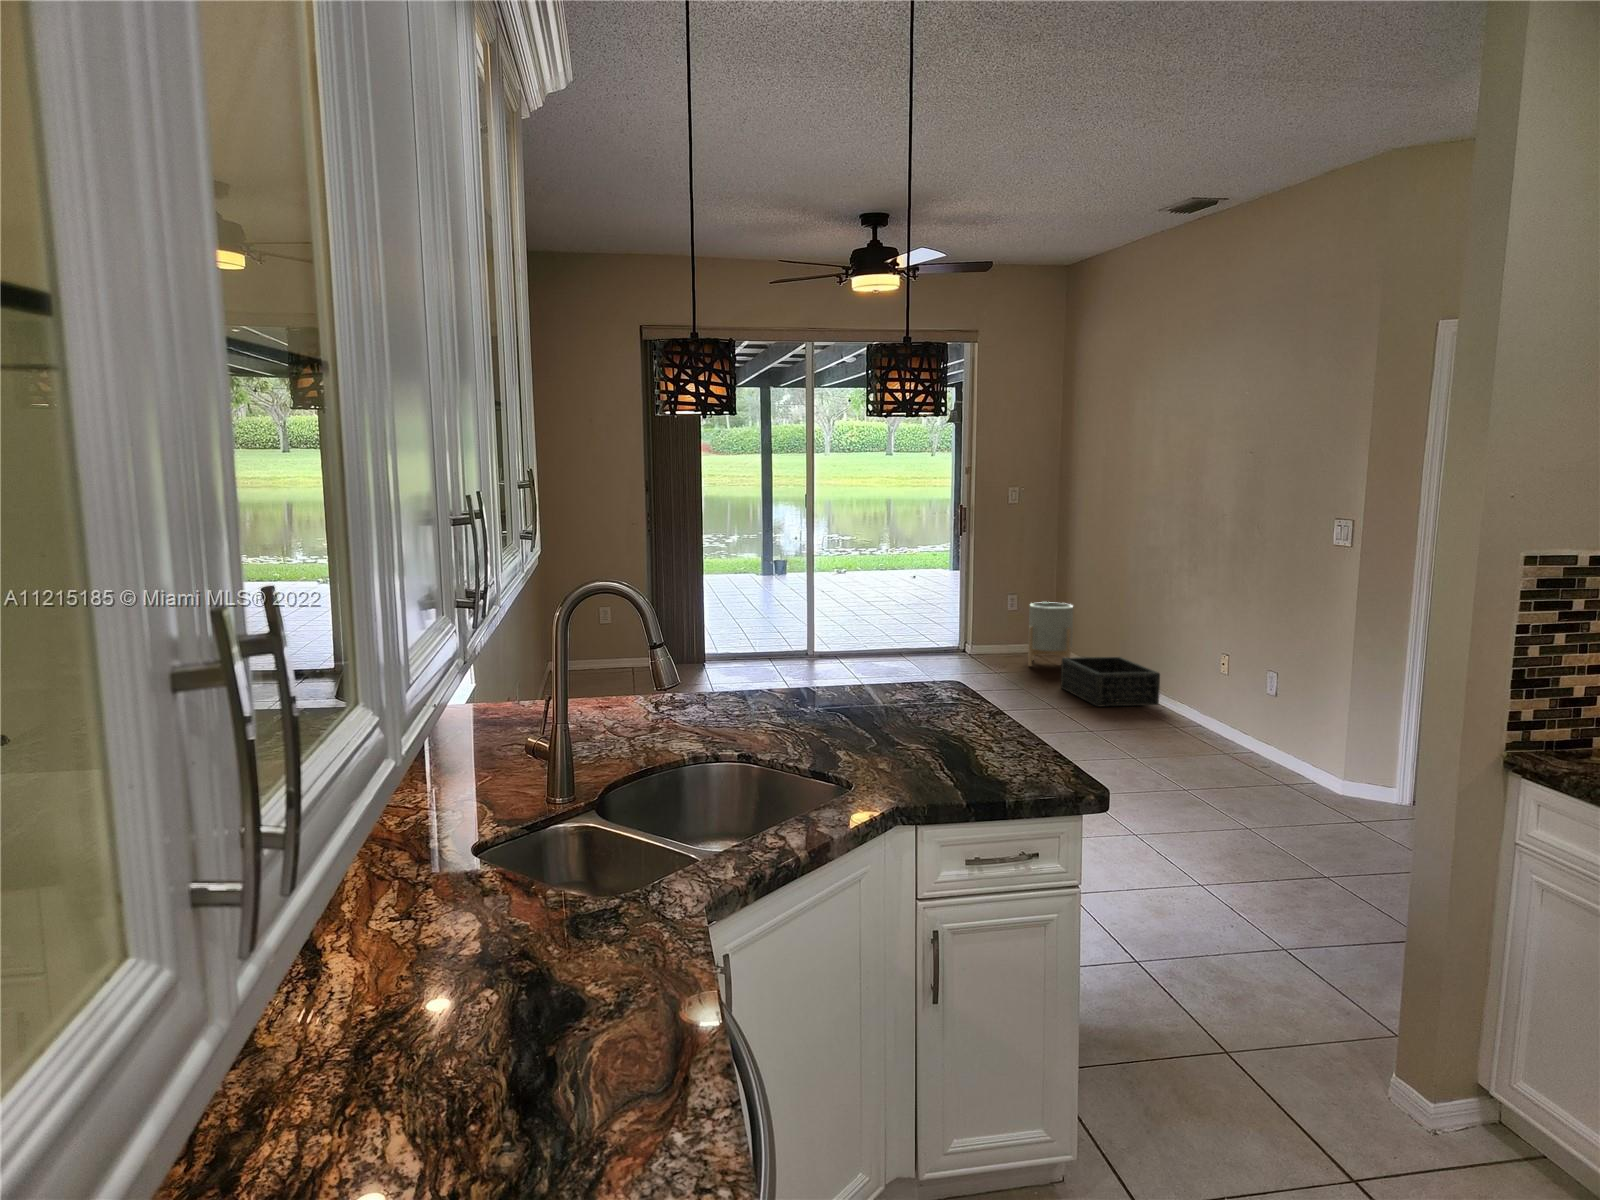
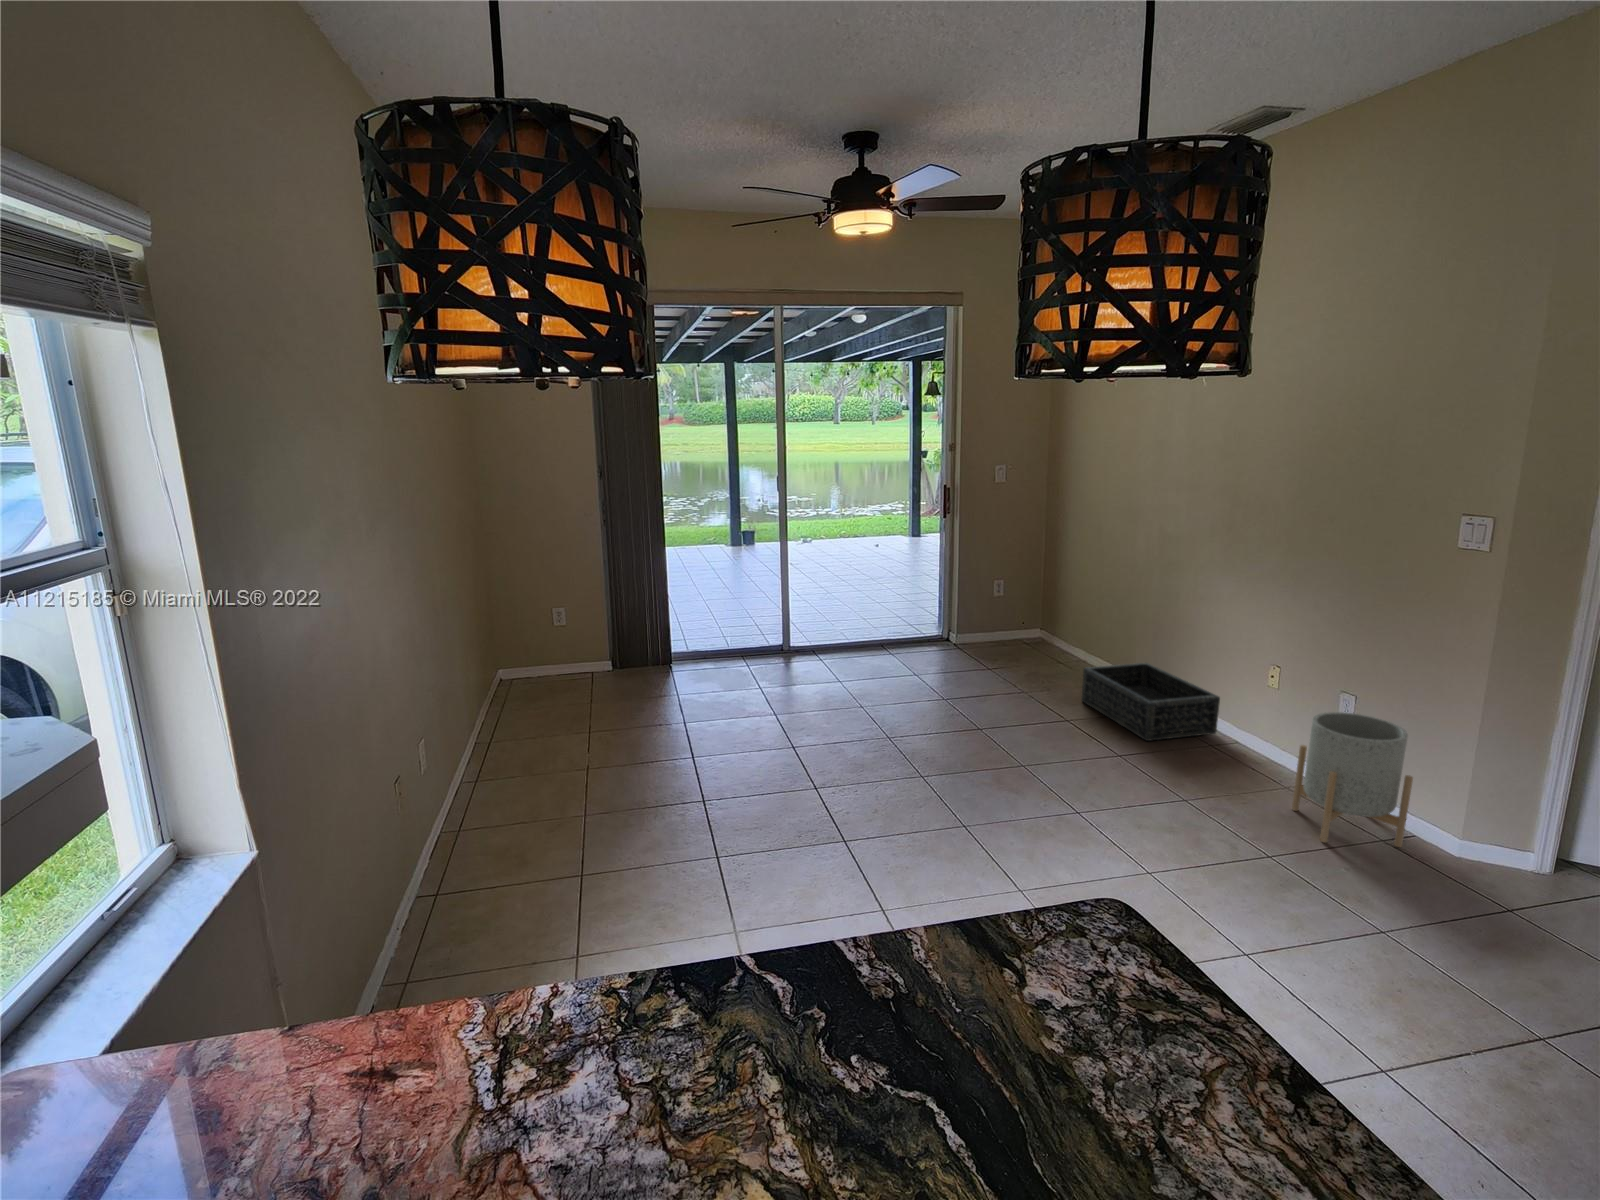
planter: present [1028,602,1073,666] -> present [1292,712,1413,847]

